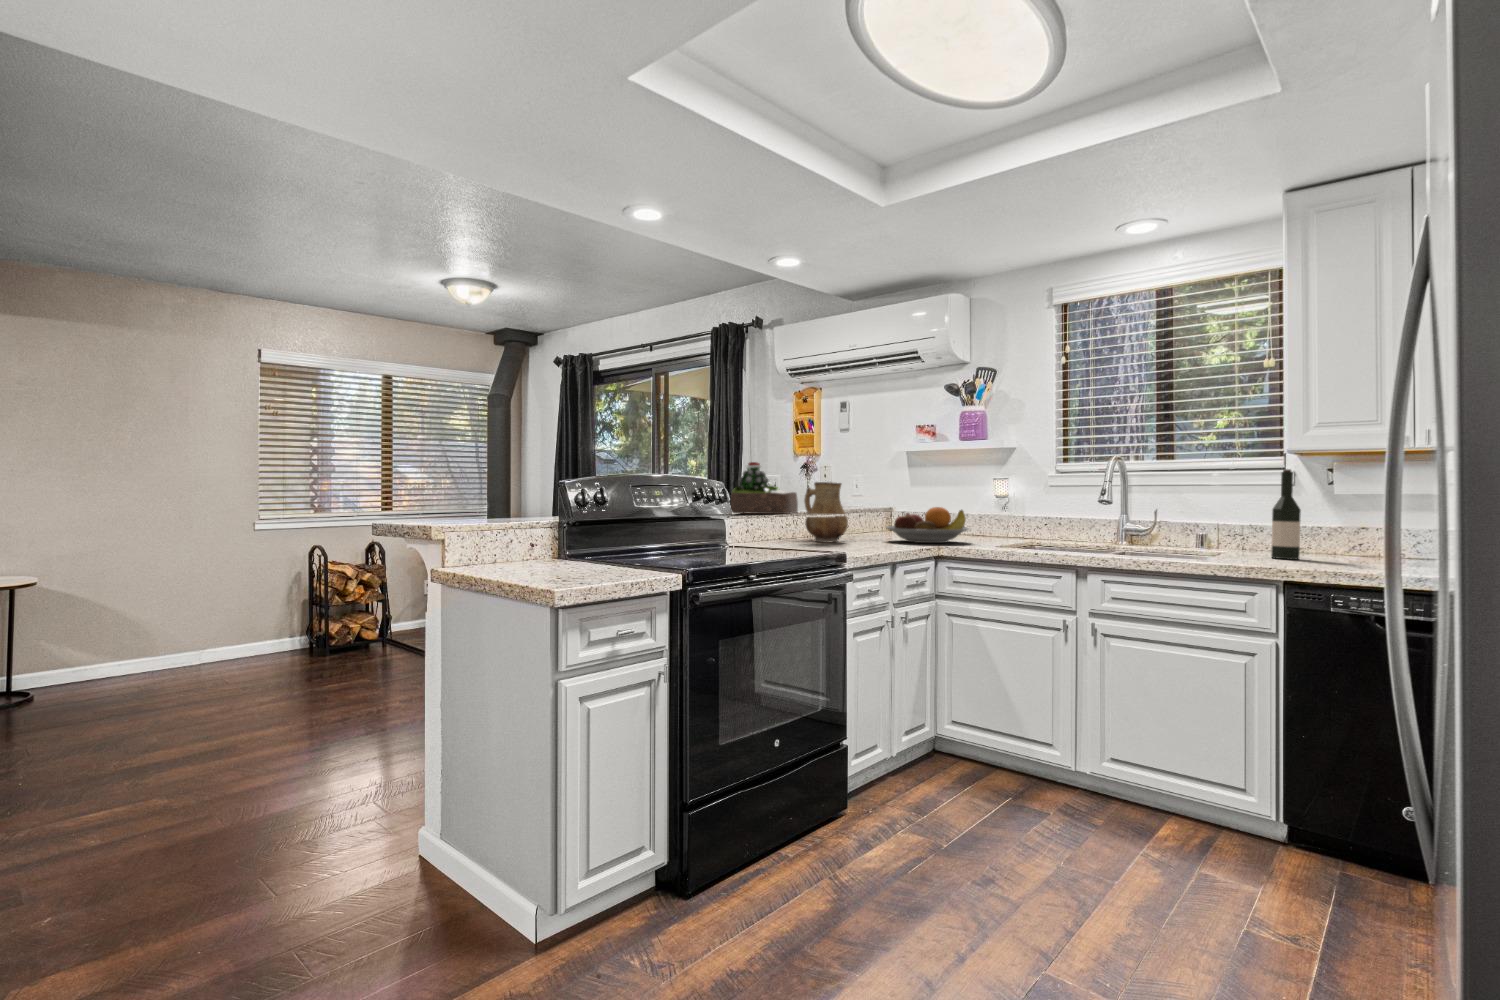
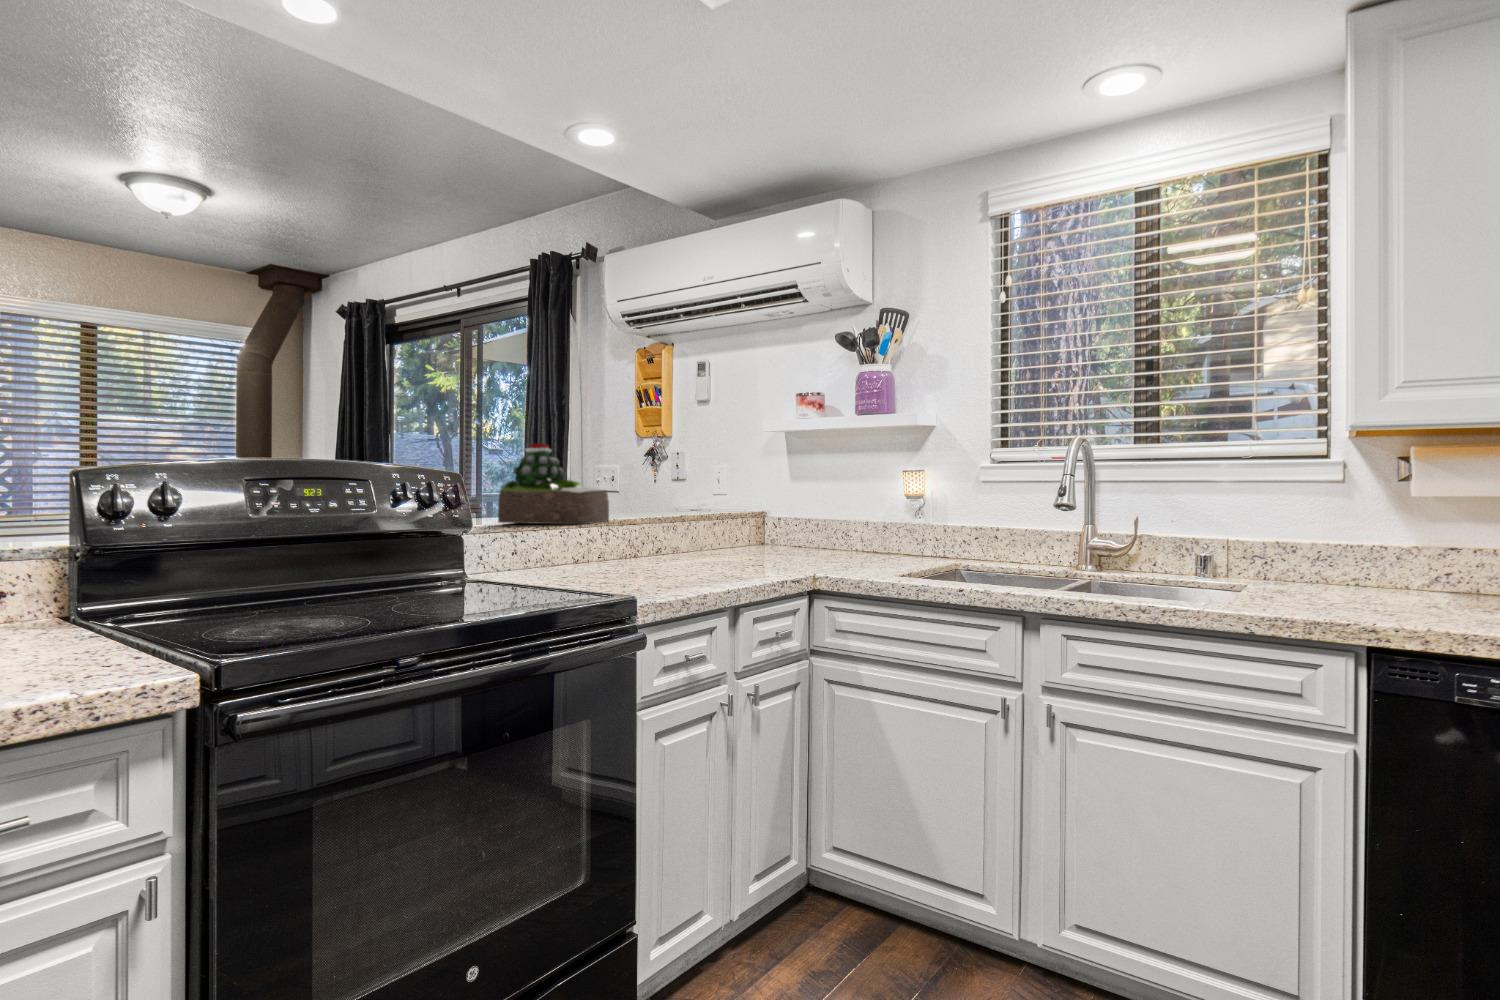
wine bottle: present [1271,469,1301,559] -> none [1324,457,1373,603]
ceramic pitcher: present [804,482,848,543] -> none [610,475,677,570]
fruit bowl: present [886,507,968,543] -> none [739,514,864,569]

